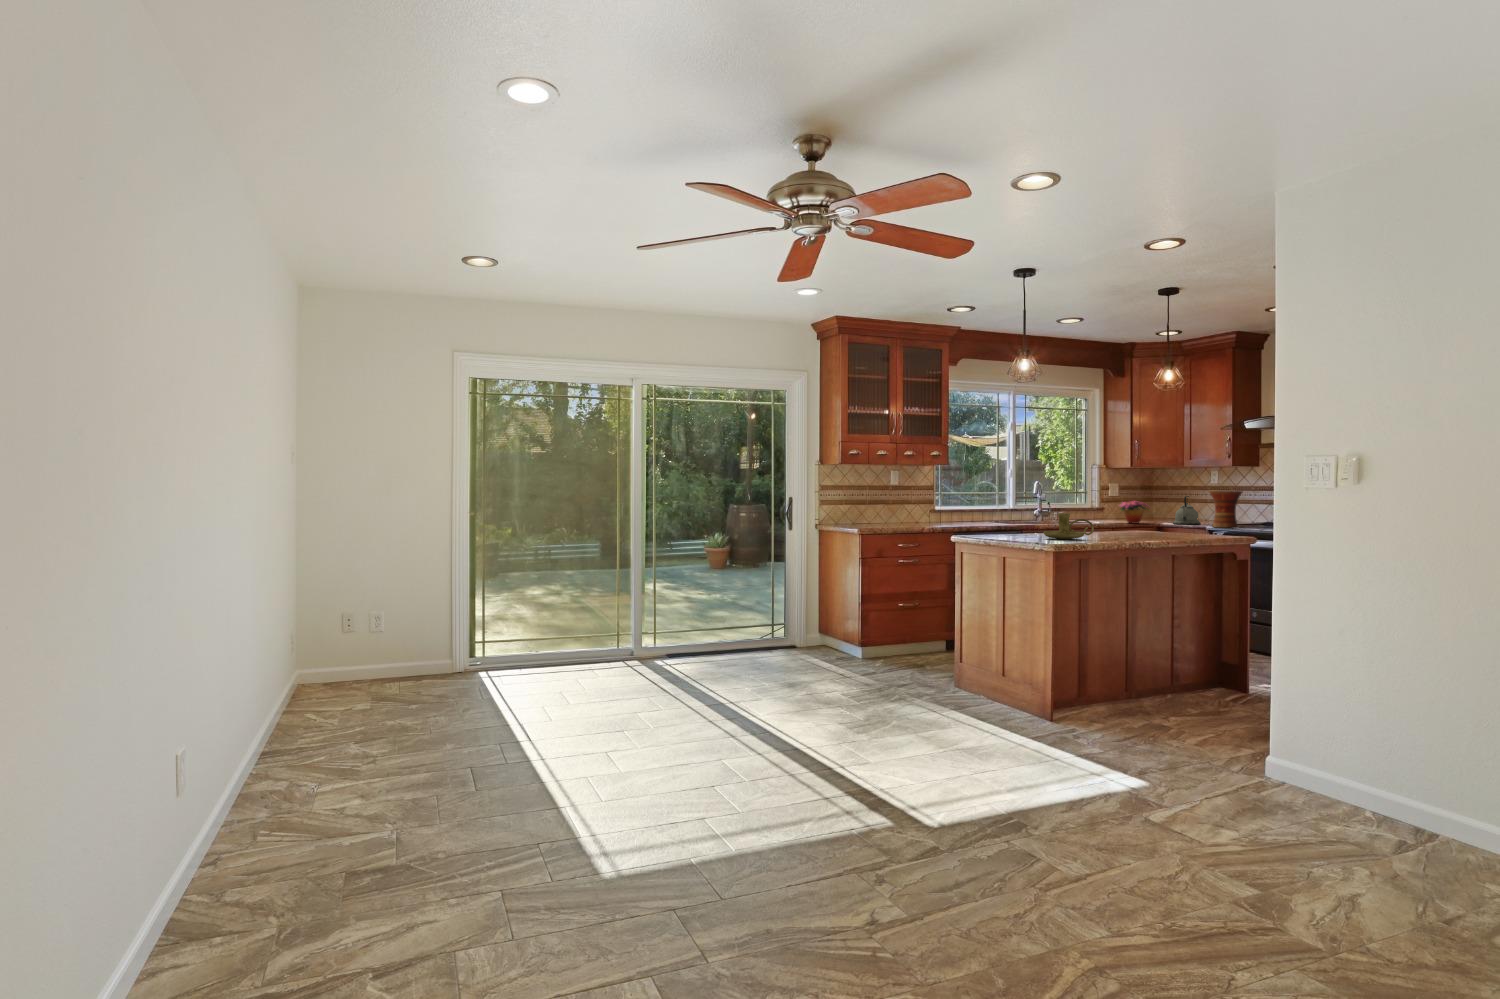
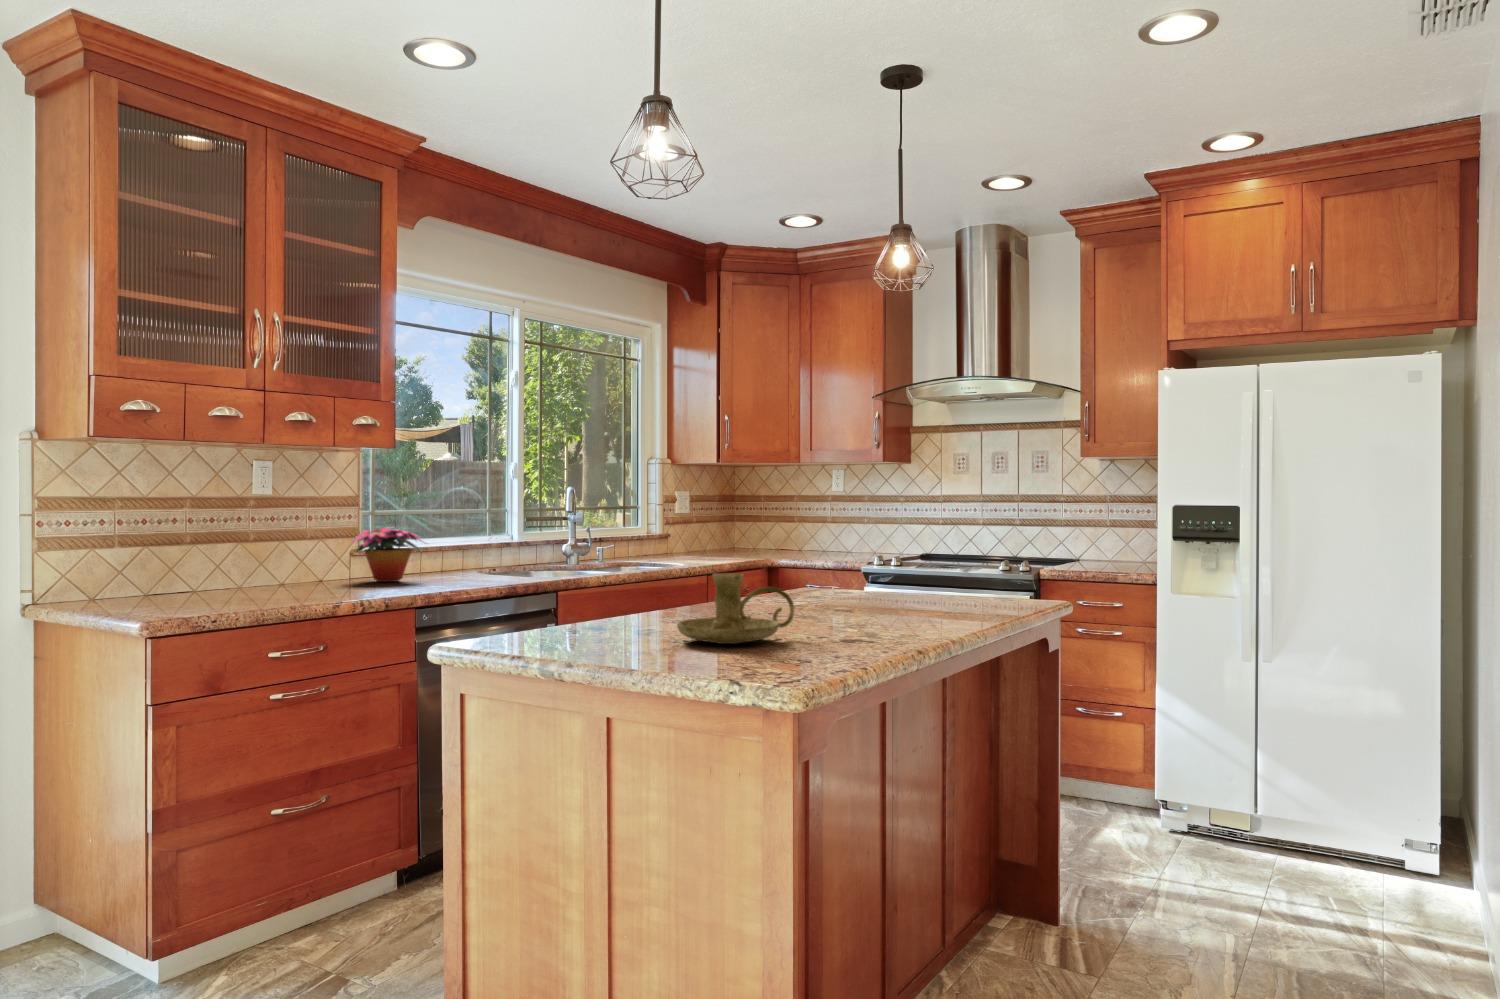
vase: present [1209,491,1242,528] -> none [845,504,896,567]
kettle: present [1173,496,1201,525] -> none [774,512,815,560]
flower arrangement: present [1120,501,1147,524] -> present [353,527,426,582]

